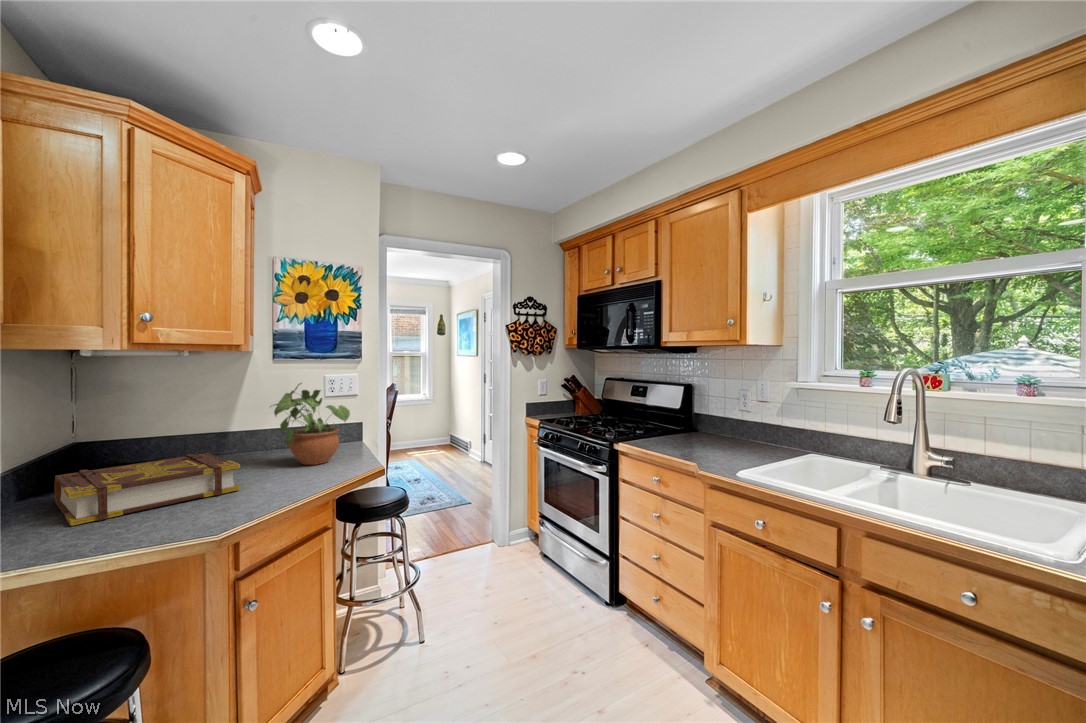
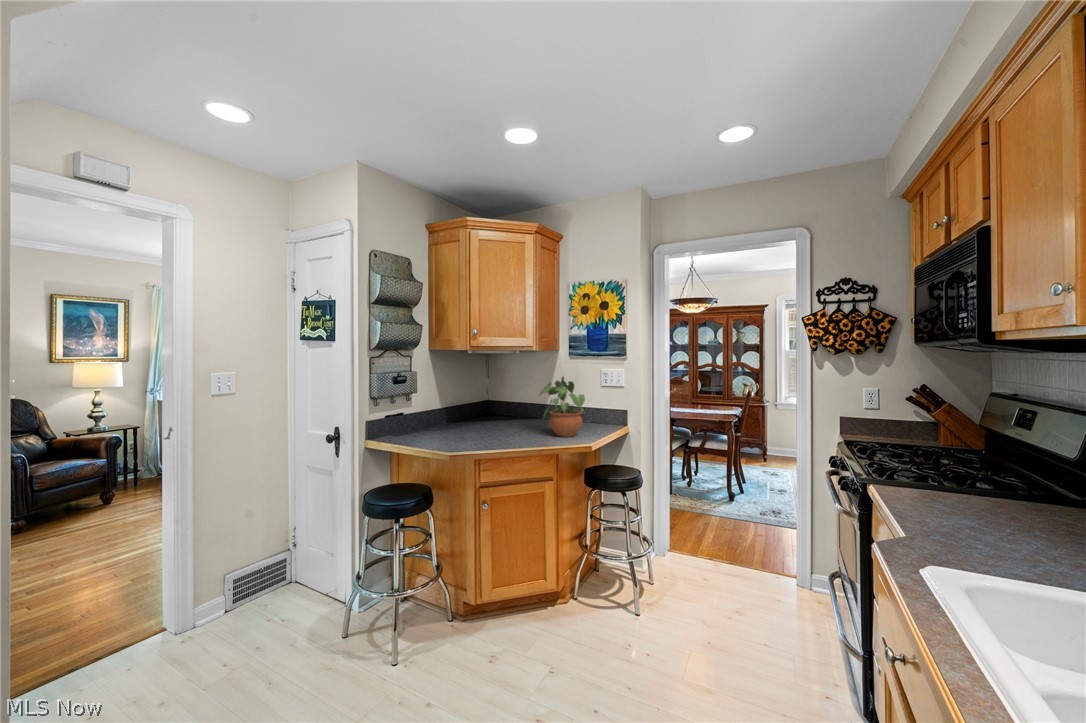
book: present [54,453,240,526] -> none [427,416,509,442]

